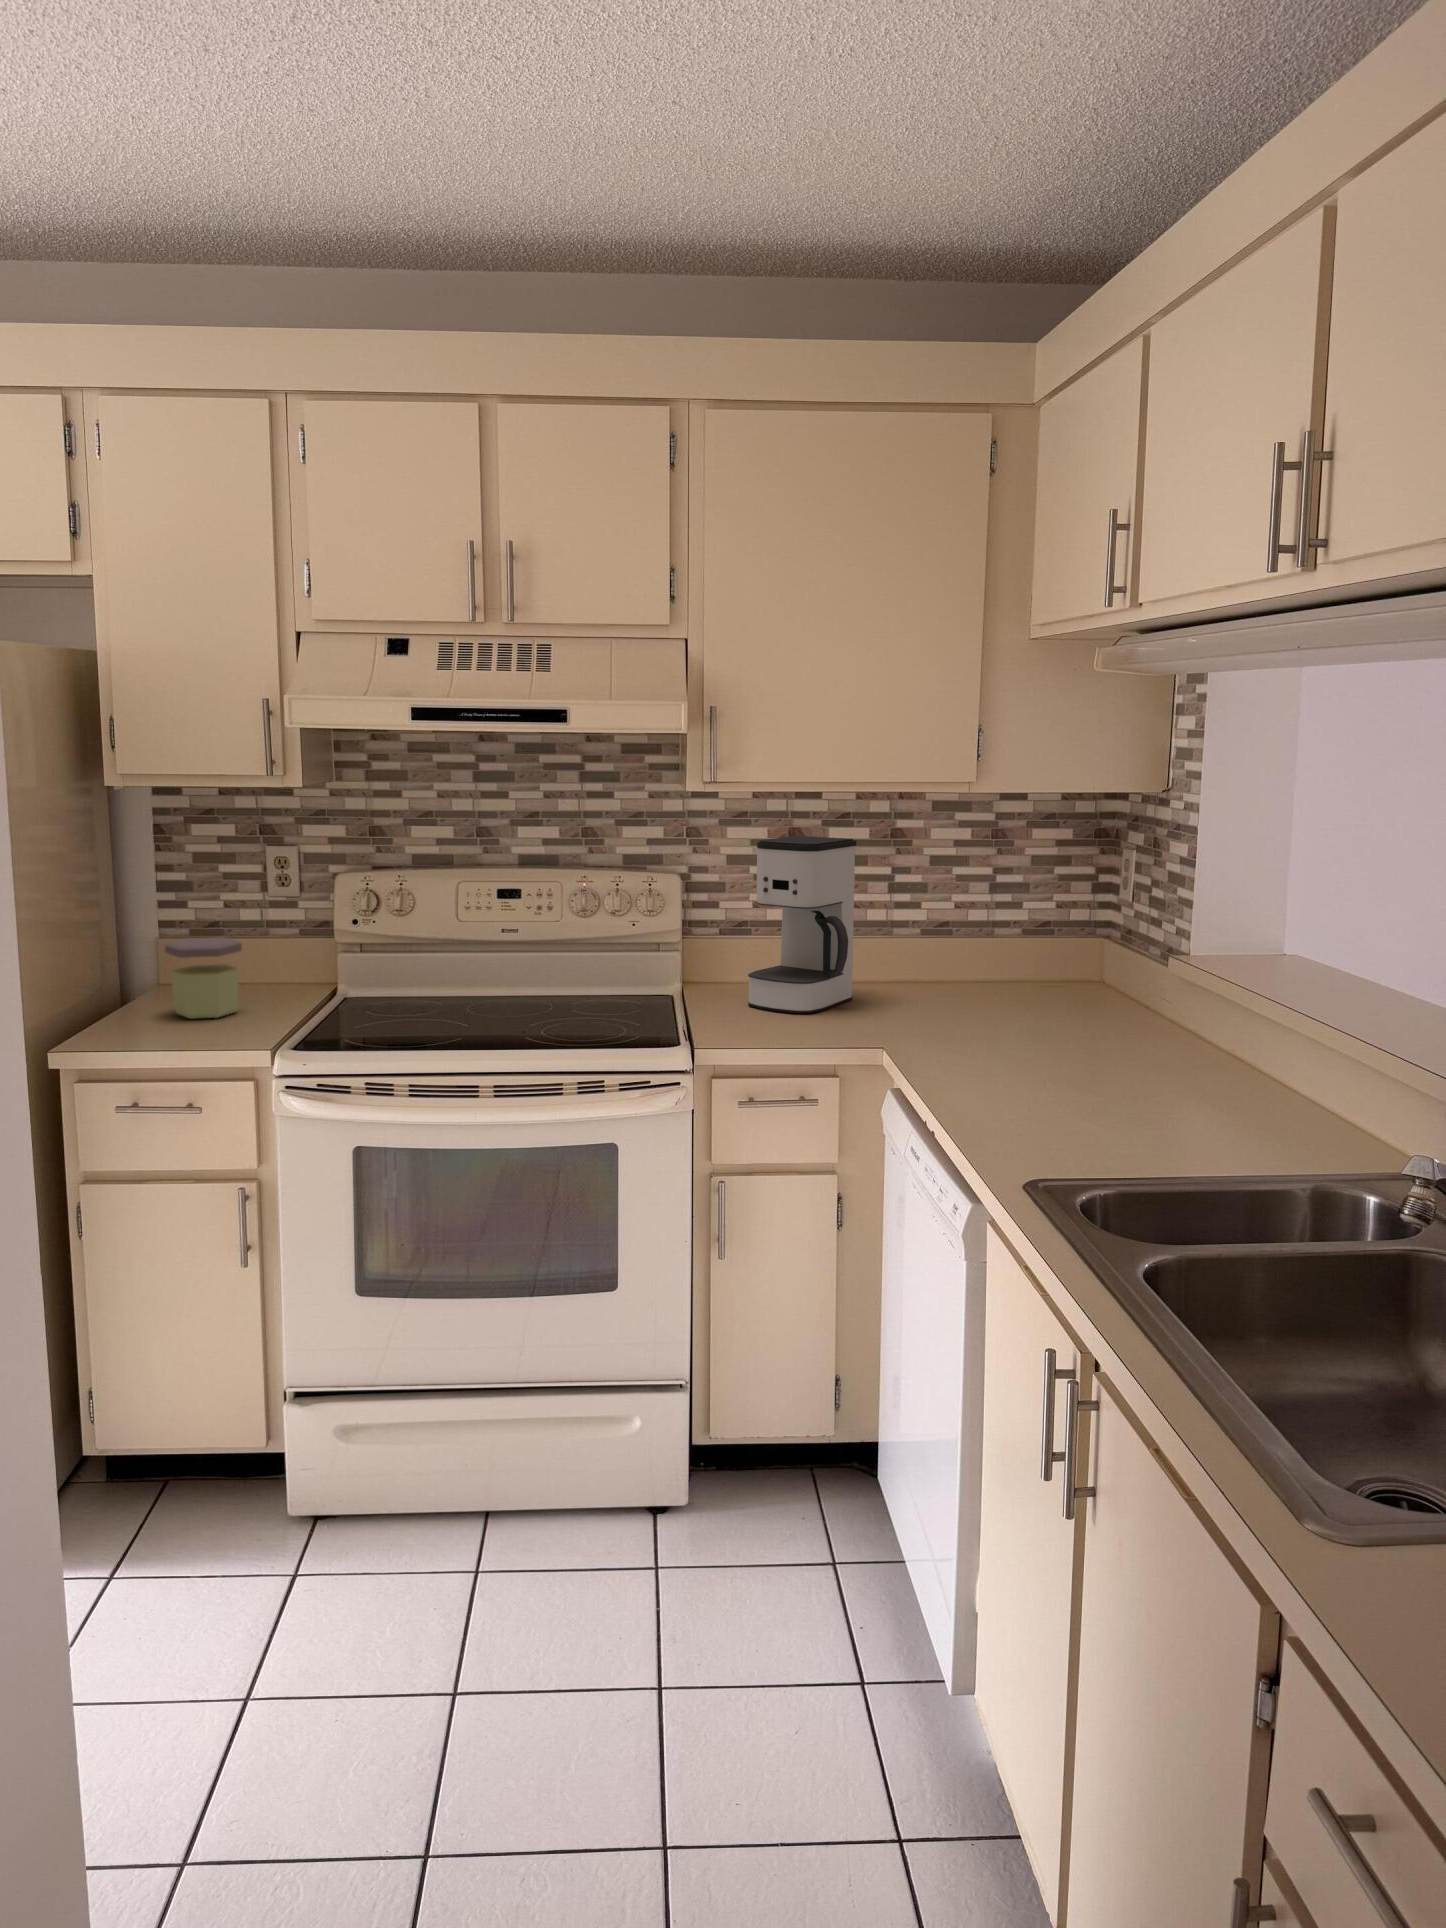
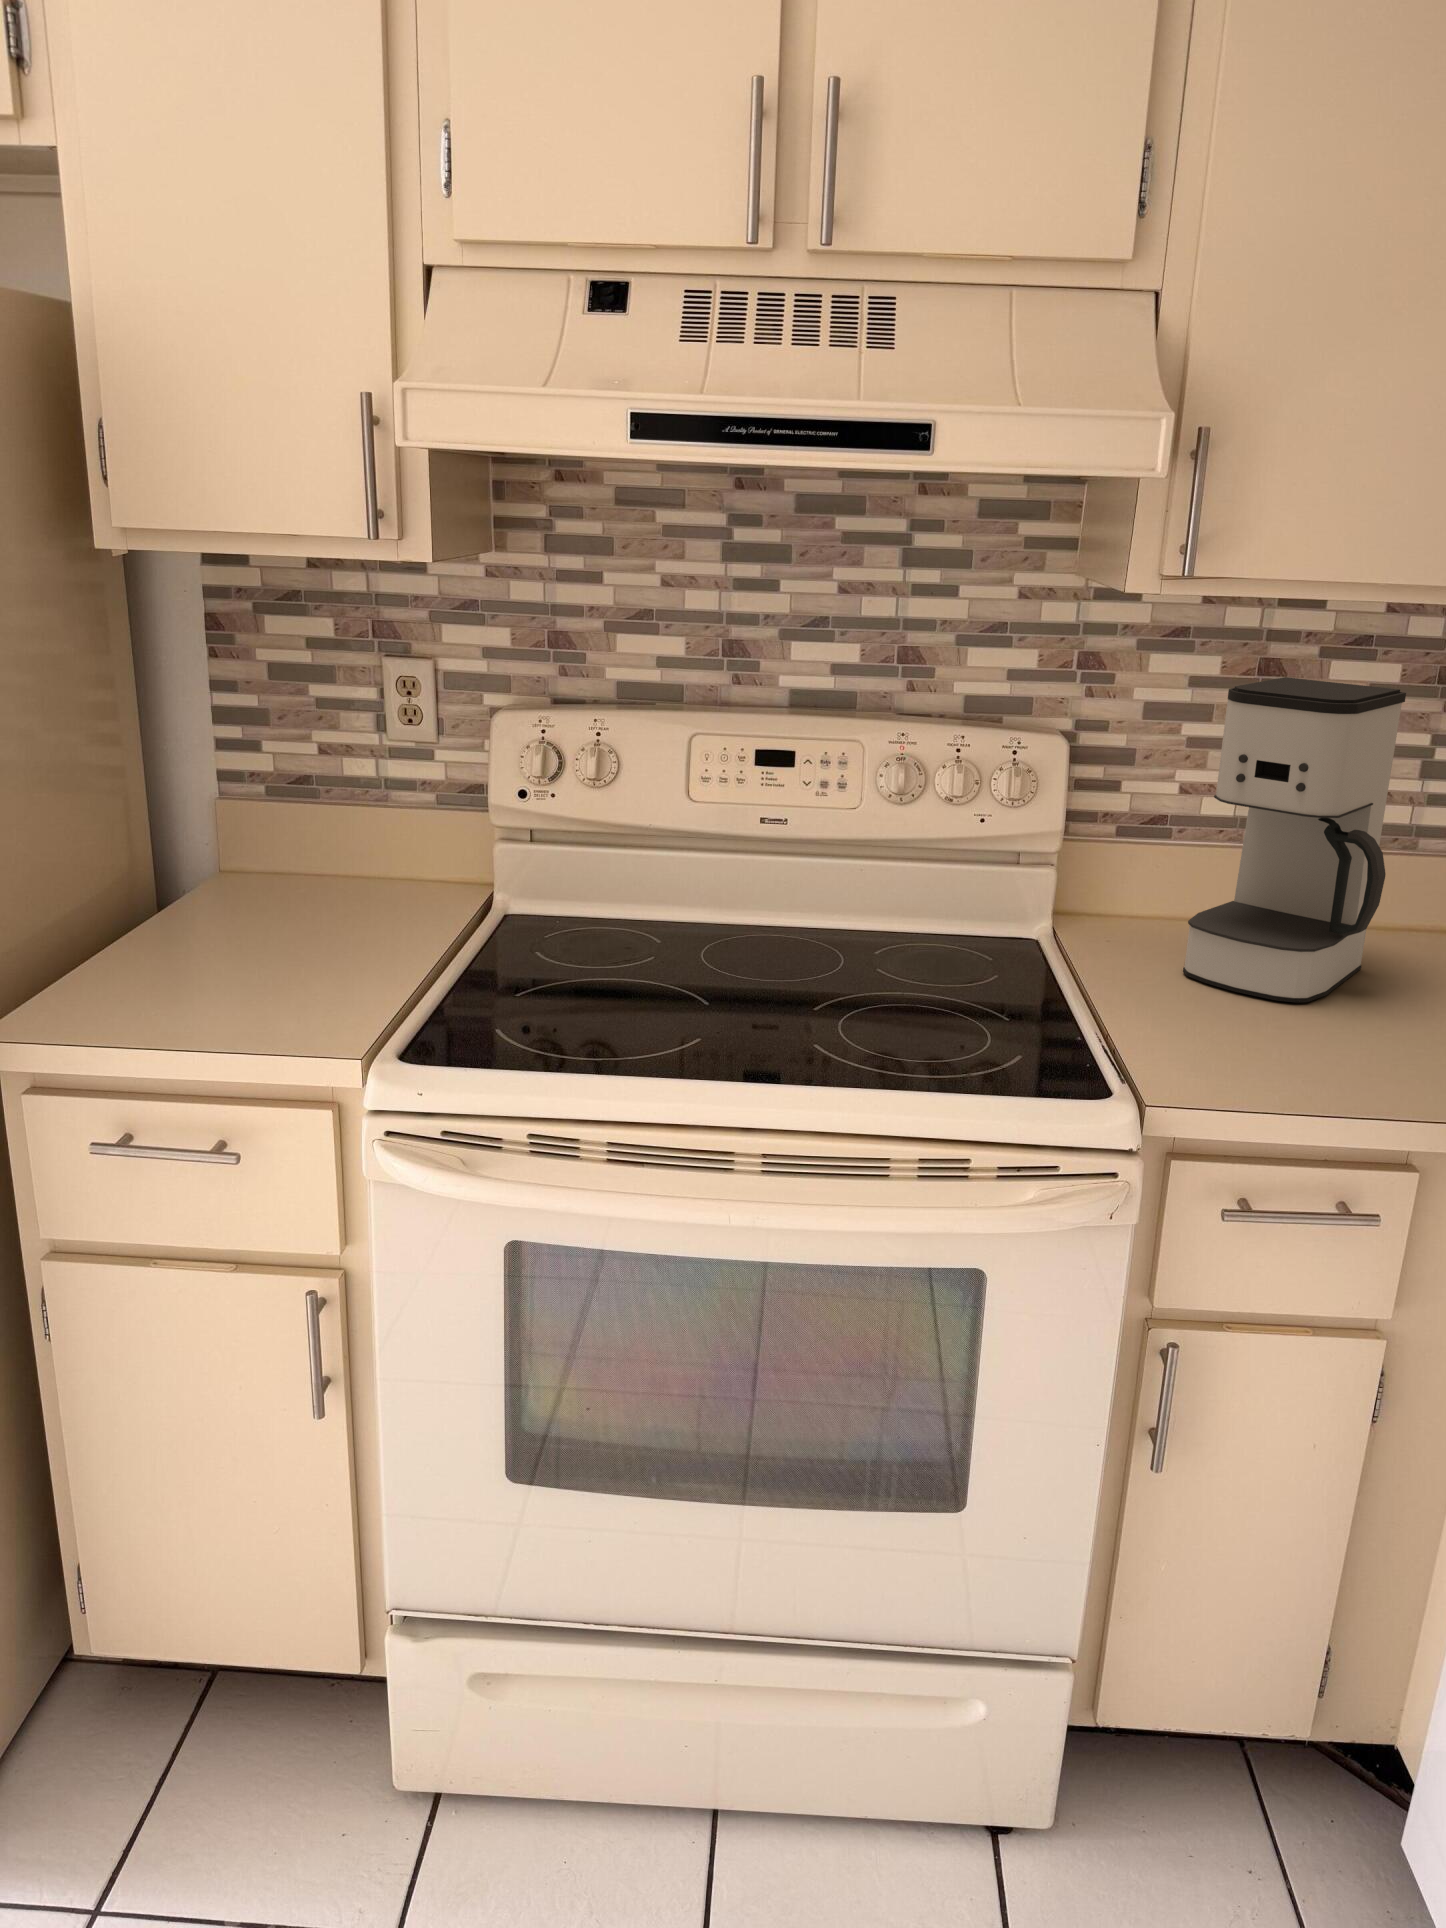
jar: present [165,937,242,1019] -> none [204,813,331,952]

